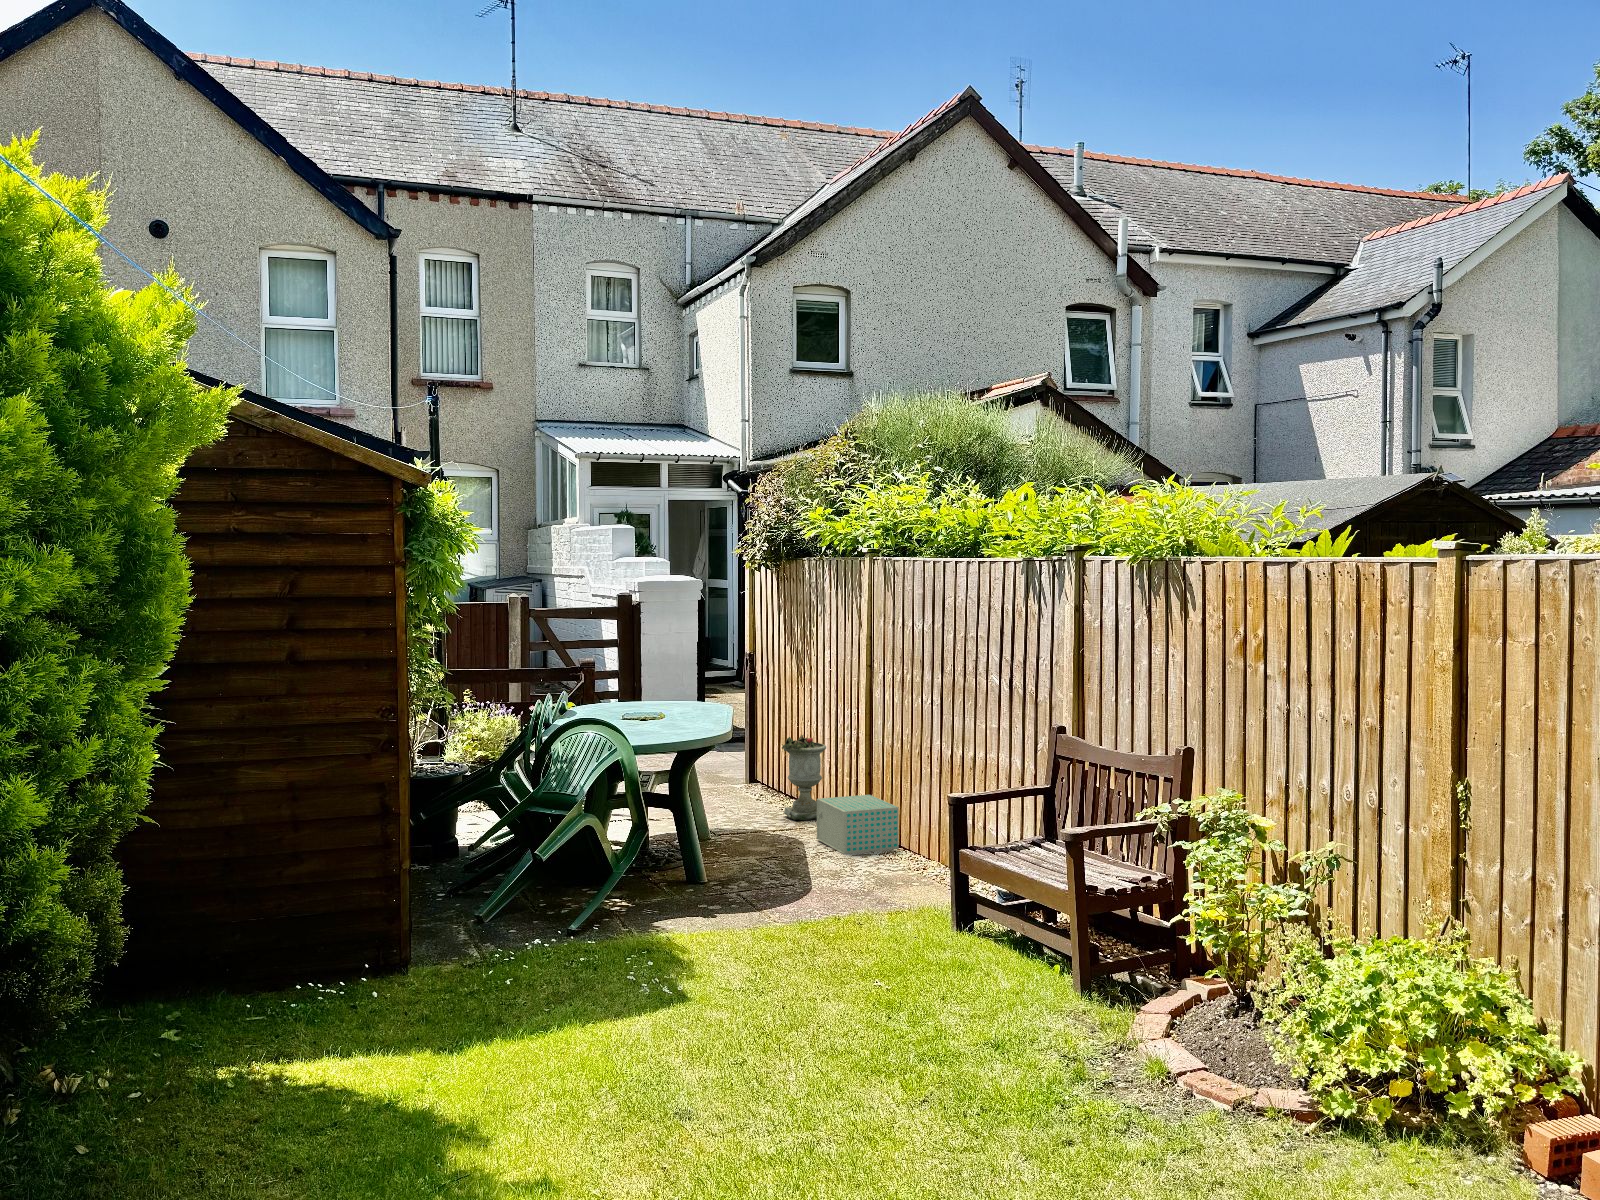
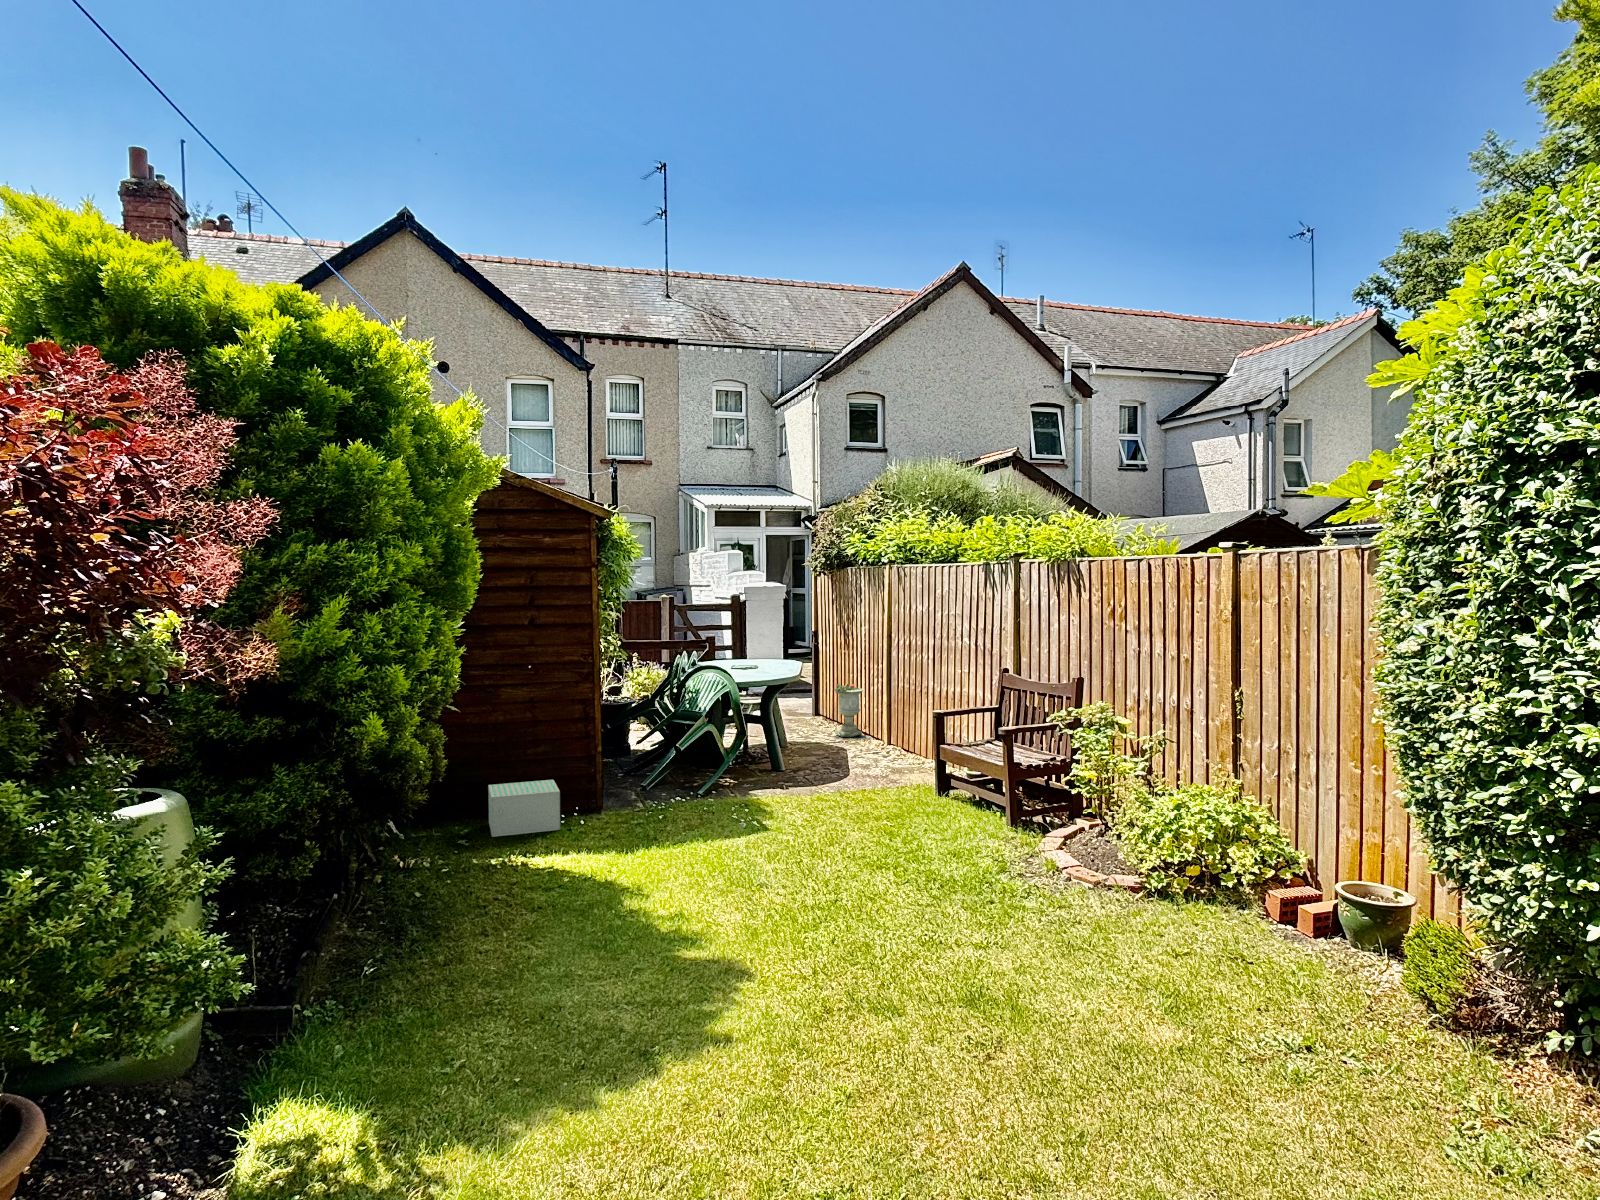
storage box: present [817,795,899,854] -> present [488,780,560,837]

